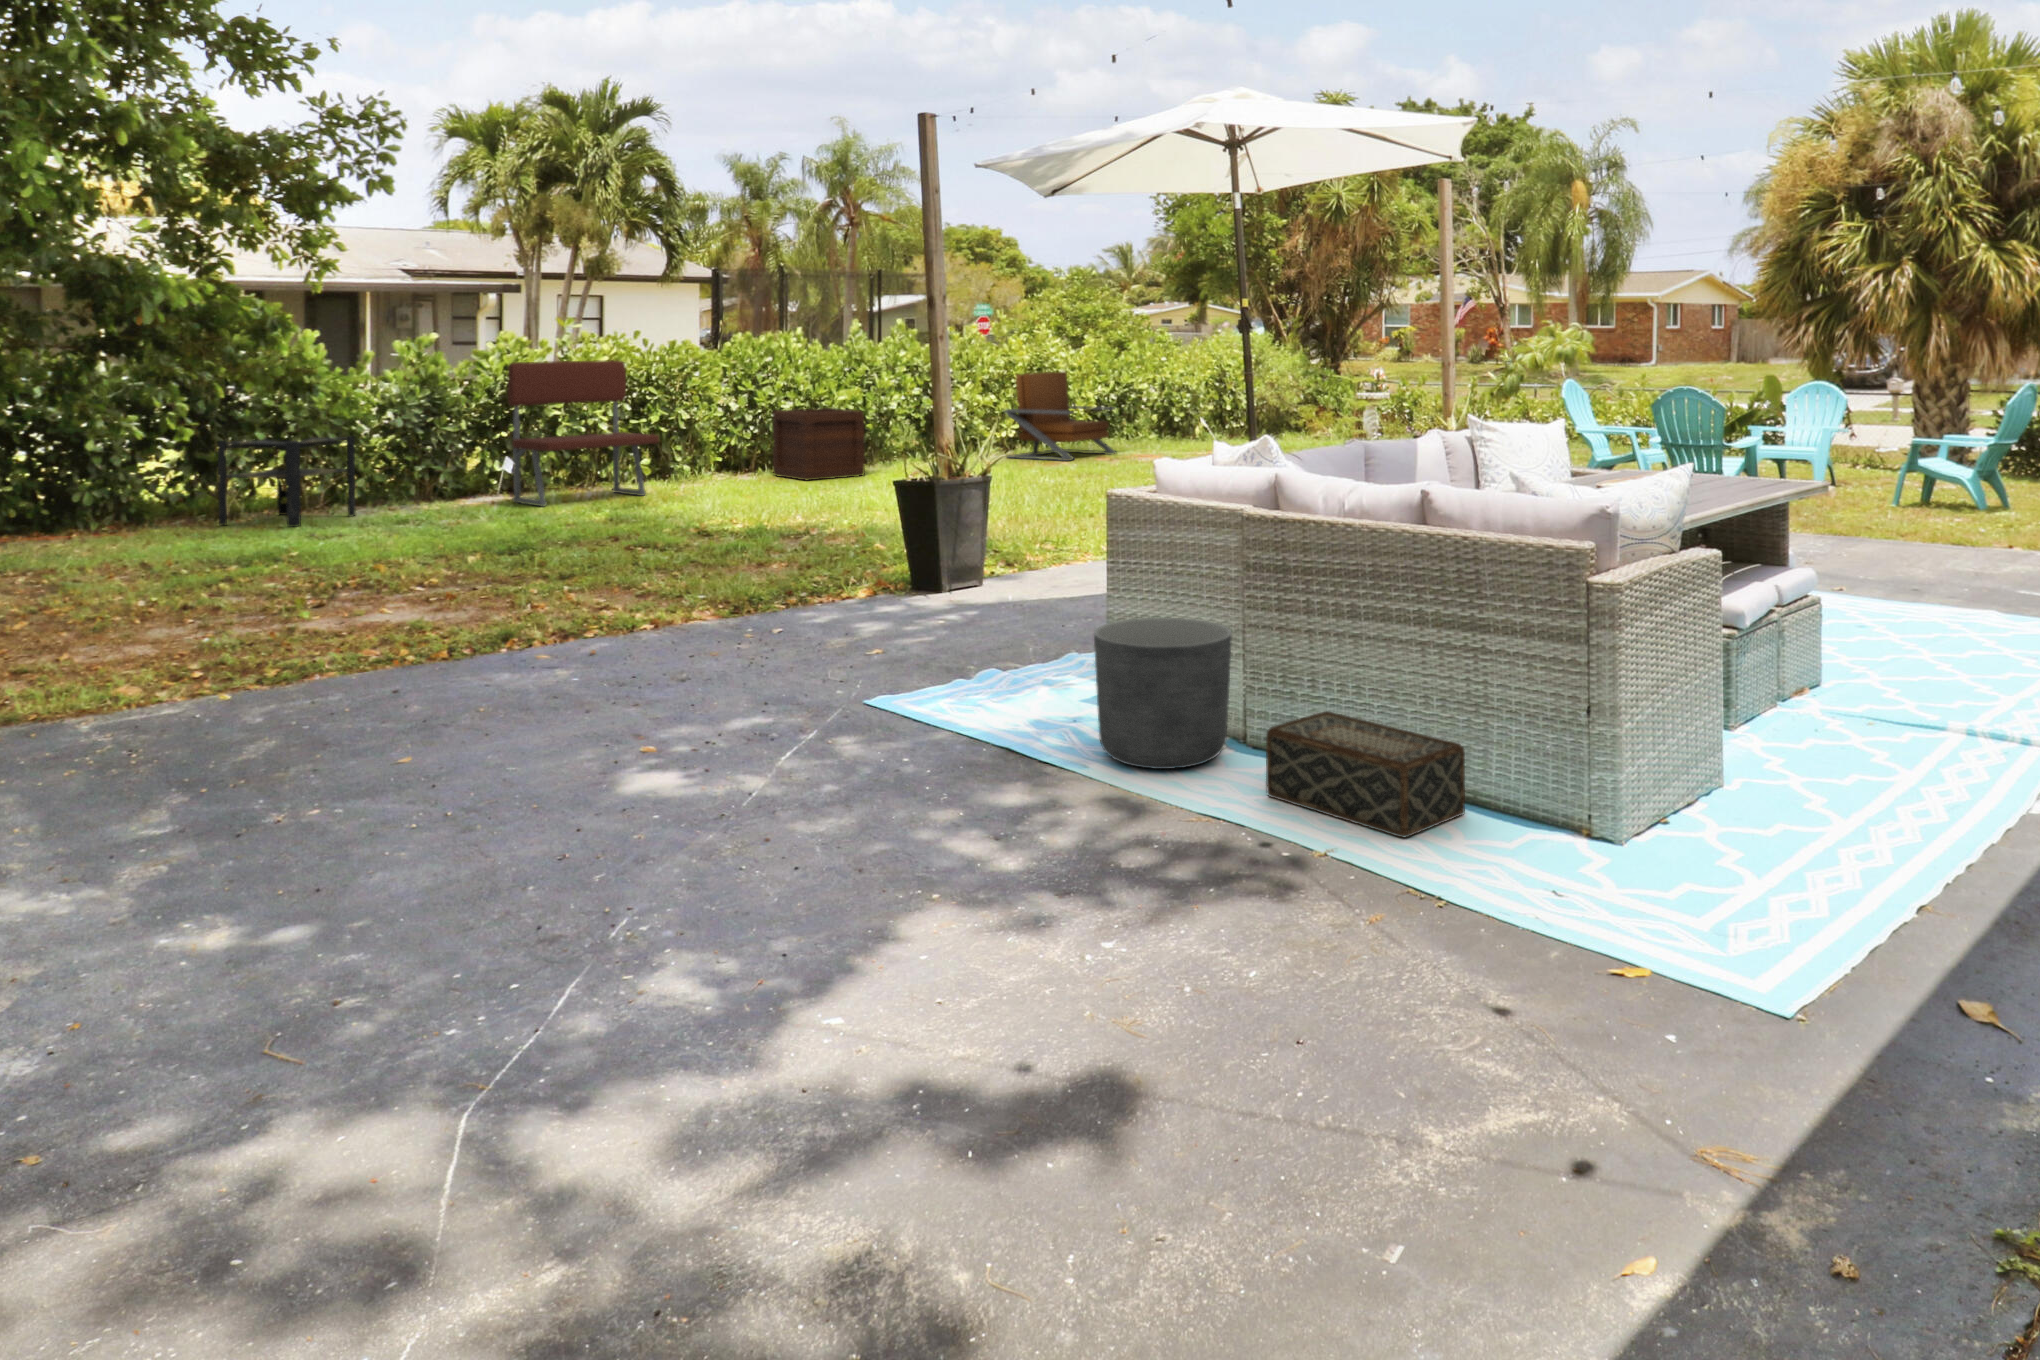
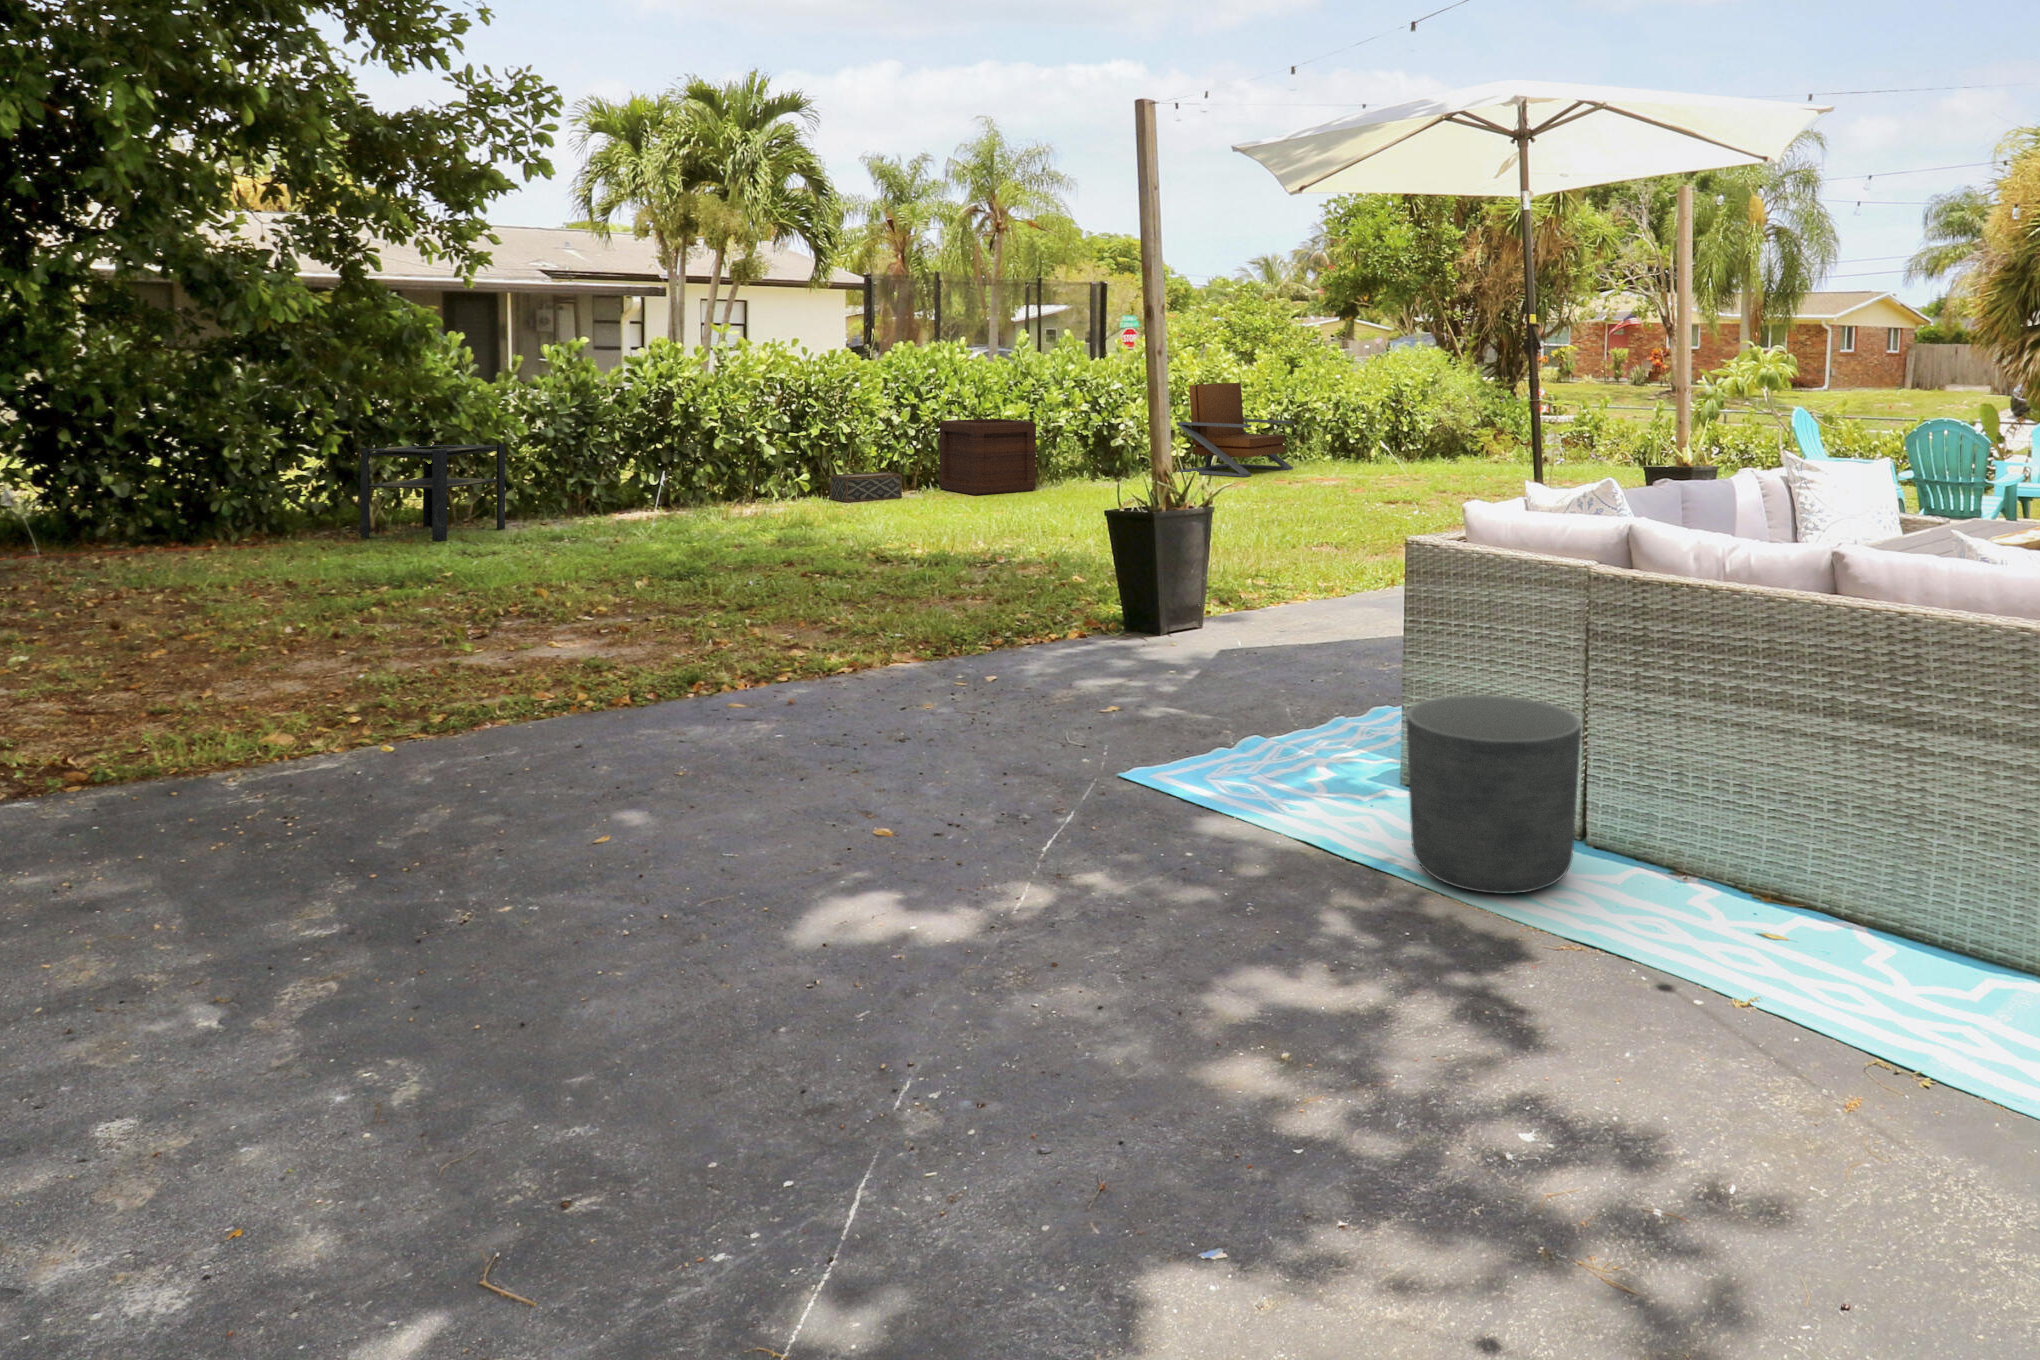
bench: present [508,360,659,506] -> none [666,367,824,521]
woven basket: present [1266,711,1465,838] -> present [830,472,902,502]

